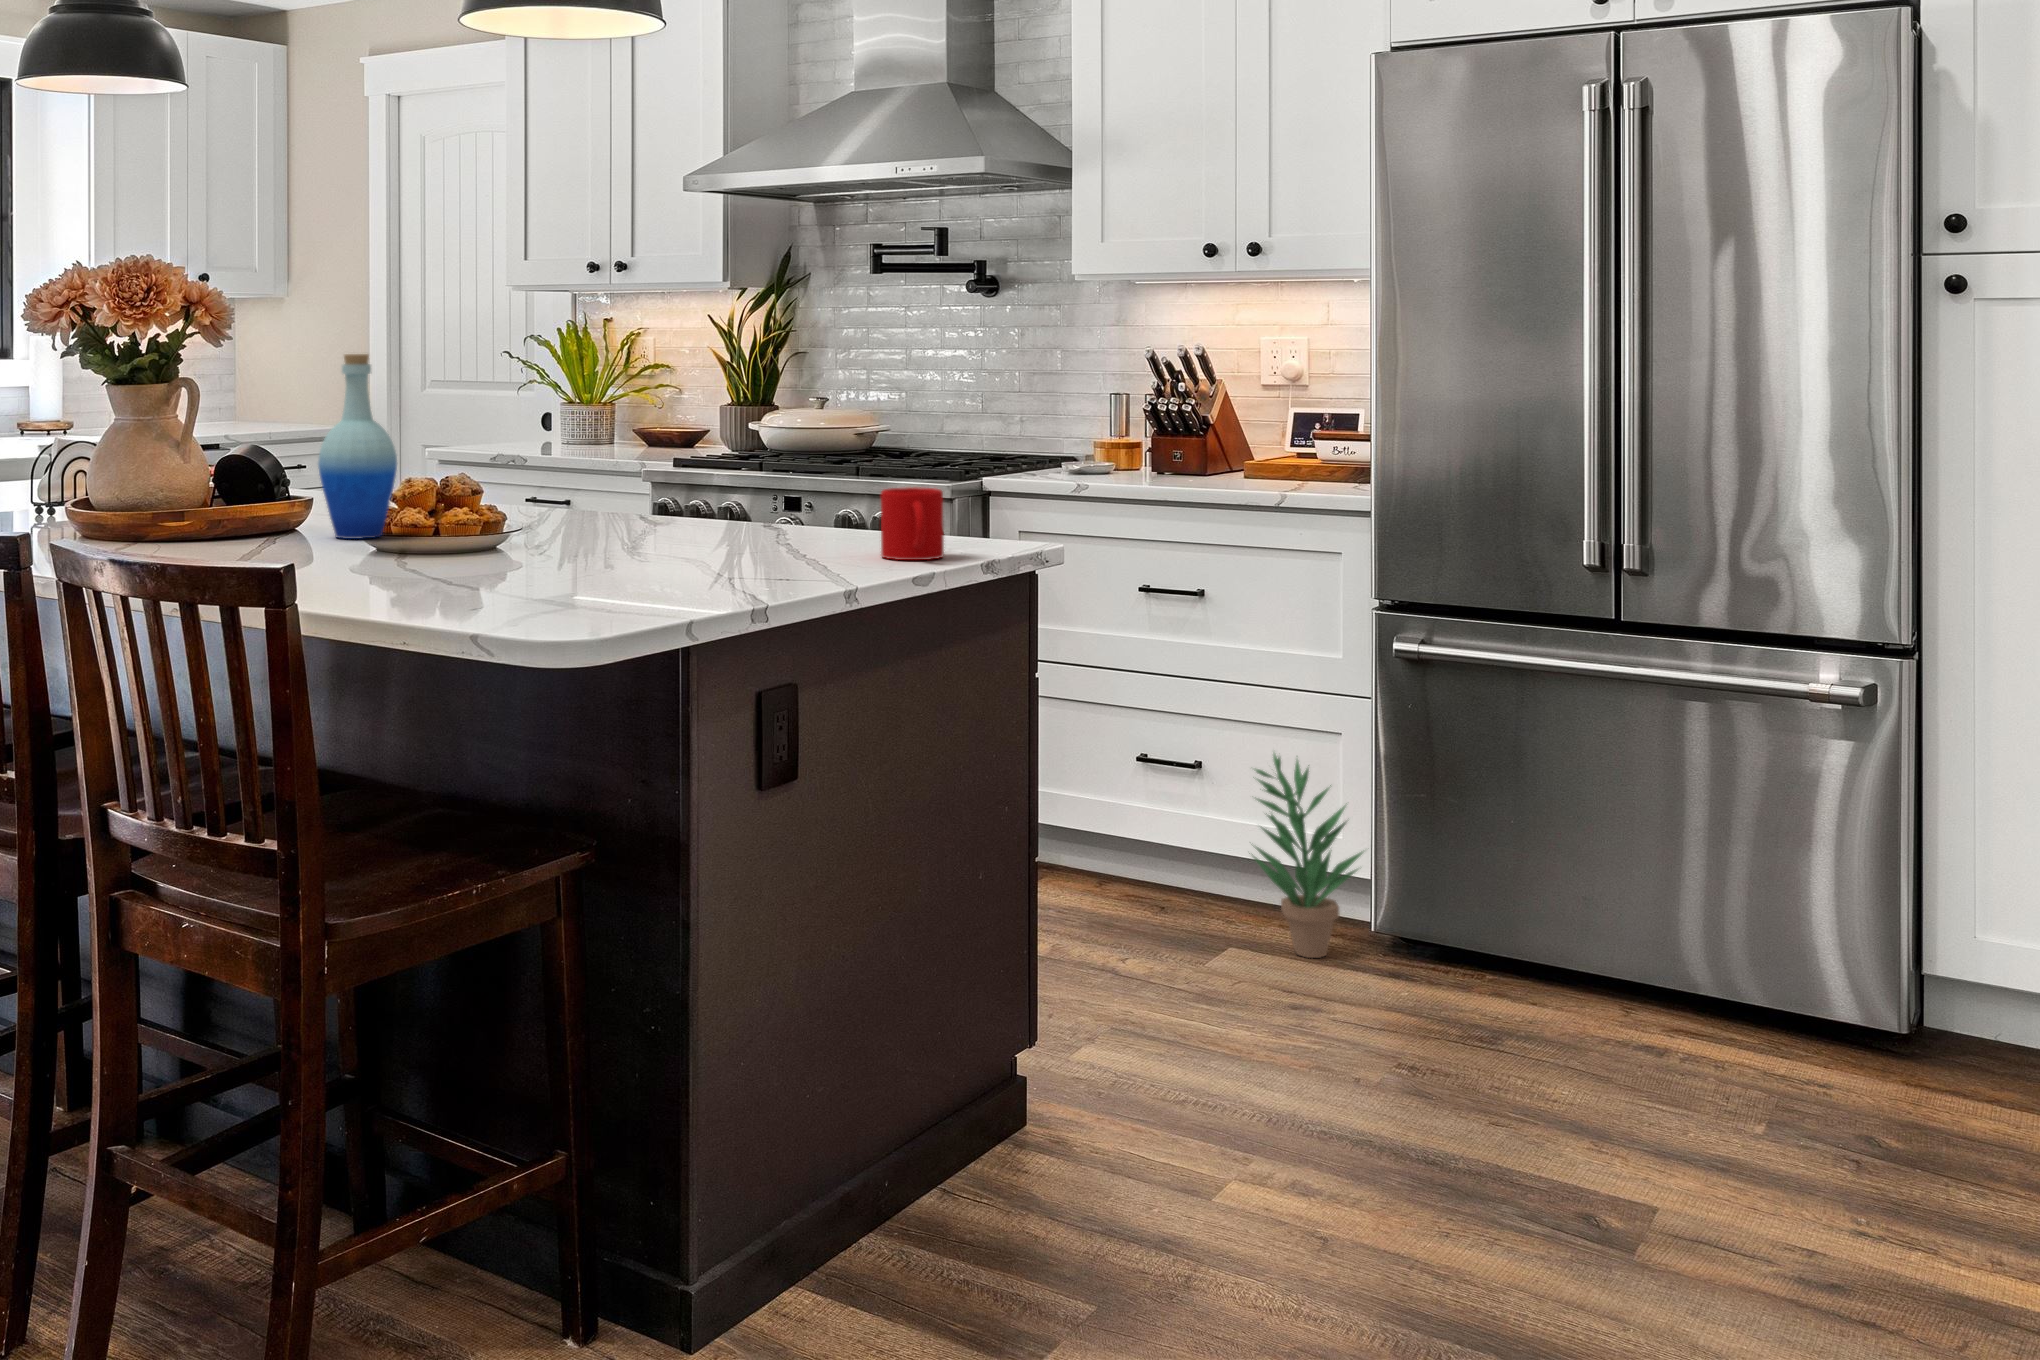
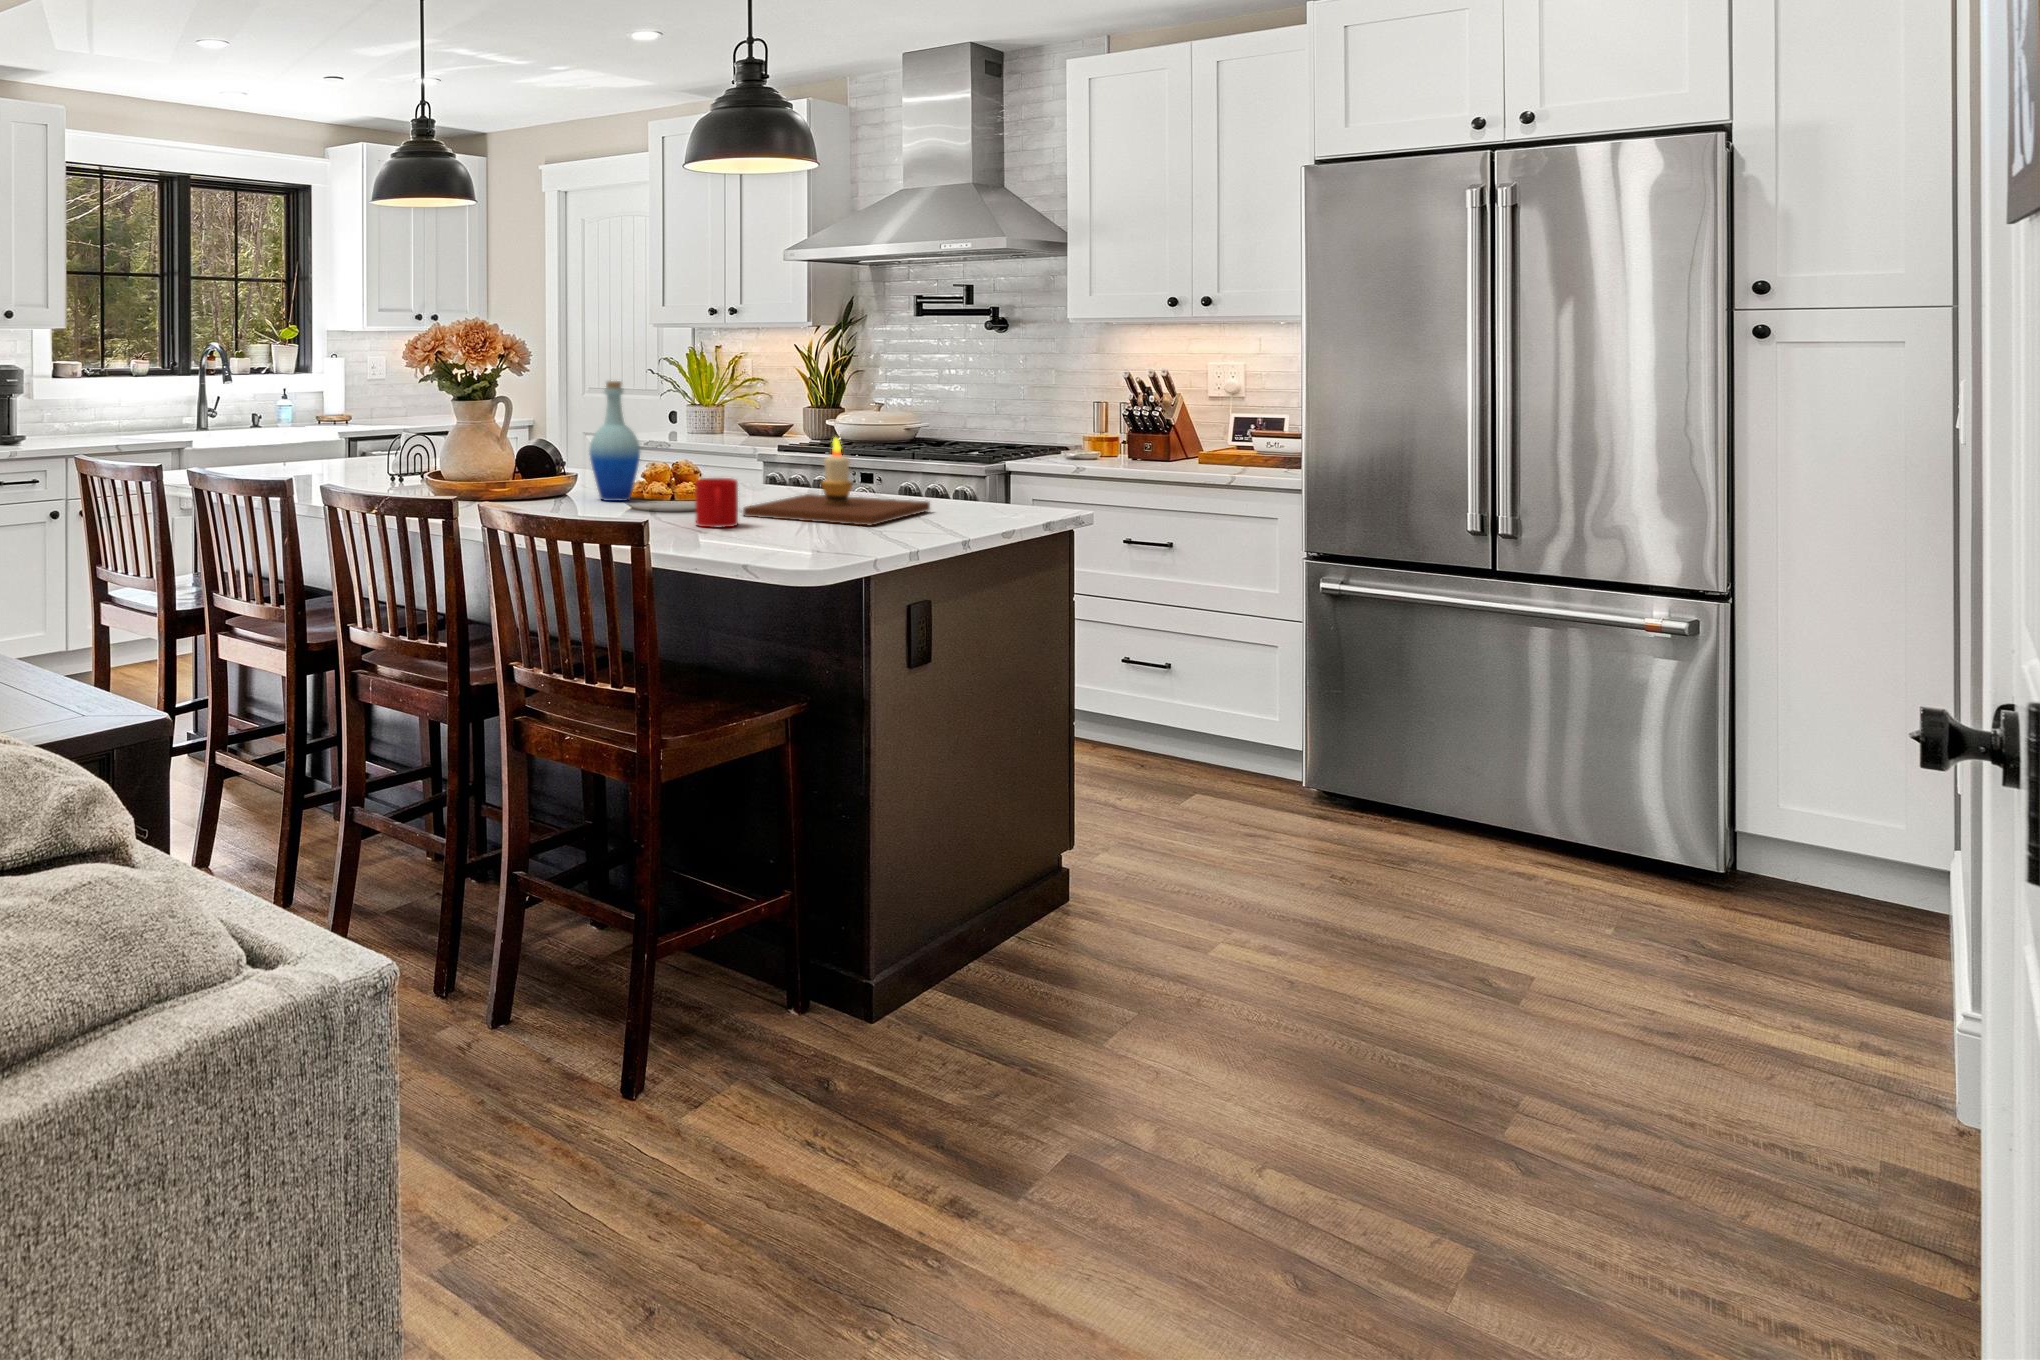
candle: none [537,435,824,570] -> present [743,438,930,525]
mug: present [881,487,944,560] -> present [695,478,738,527]
potted plant: present [1249,754,1363,958] -> none [1212,655,1304,803]

